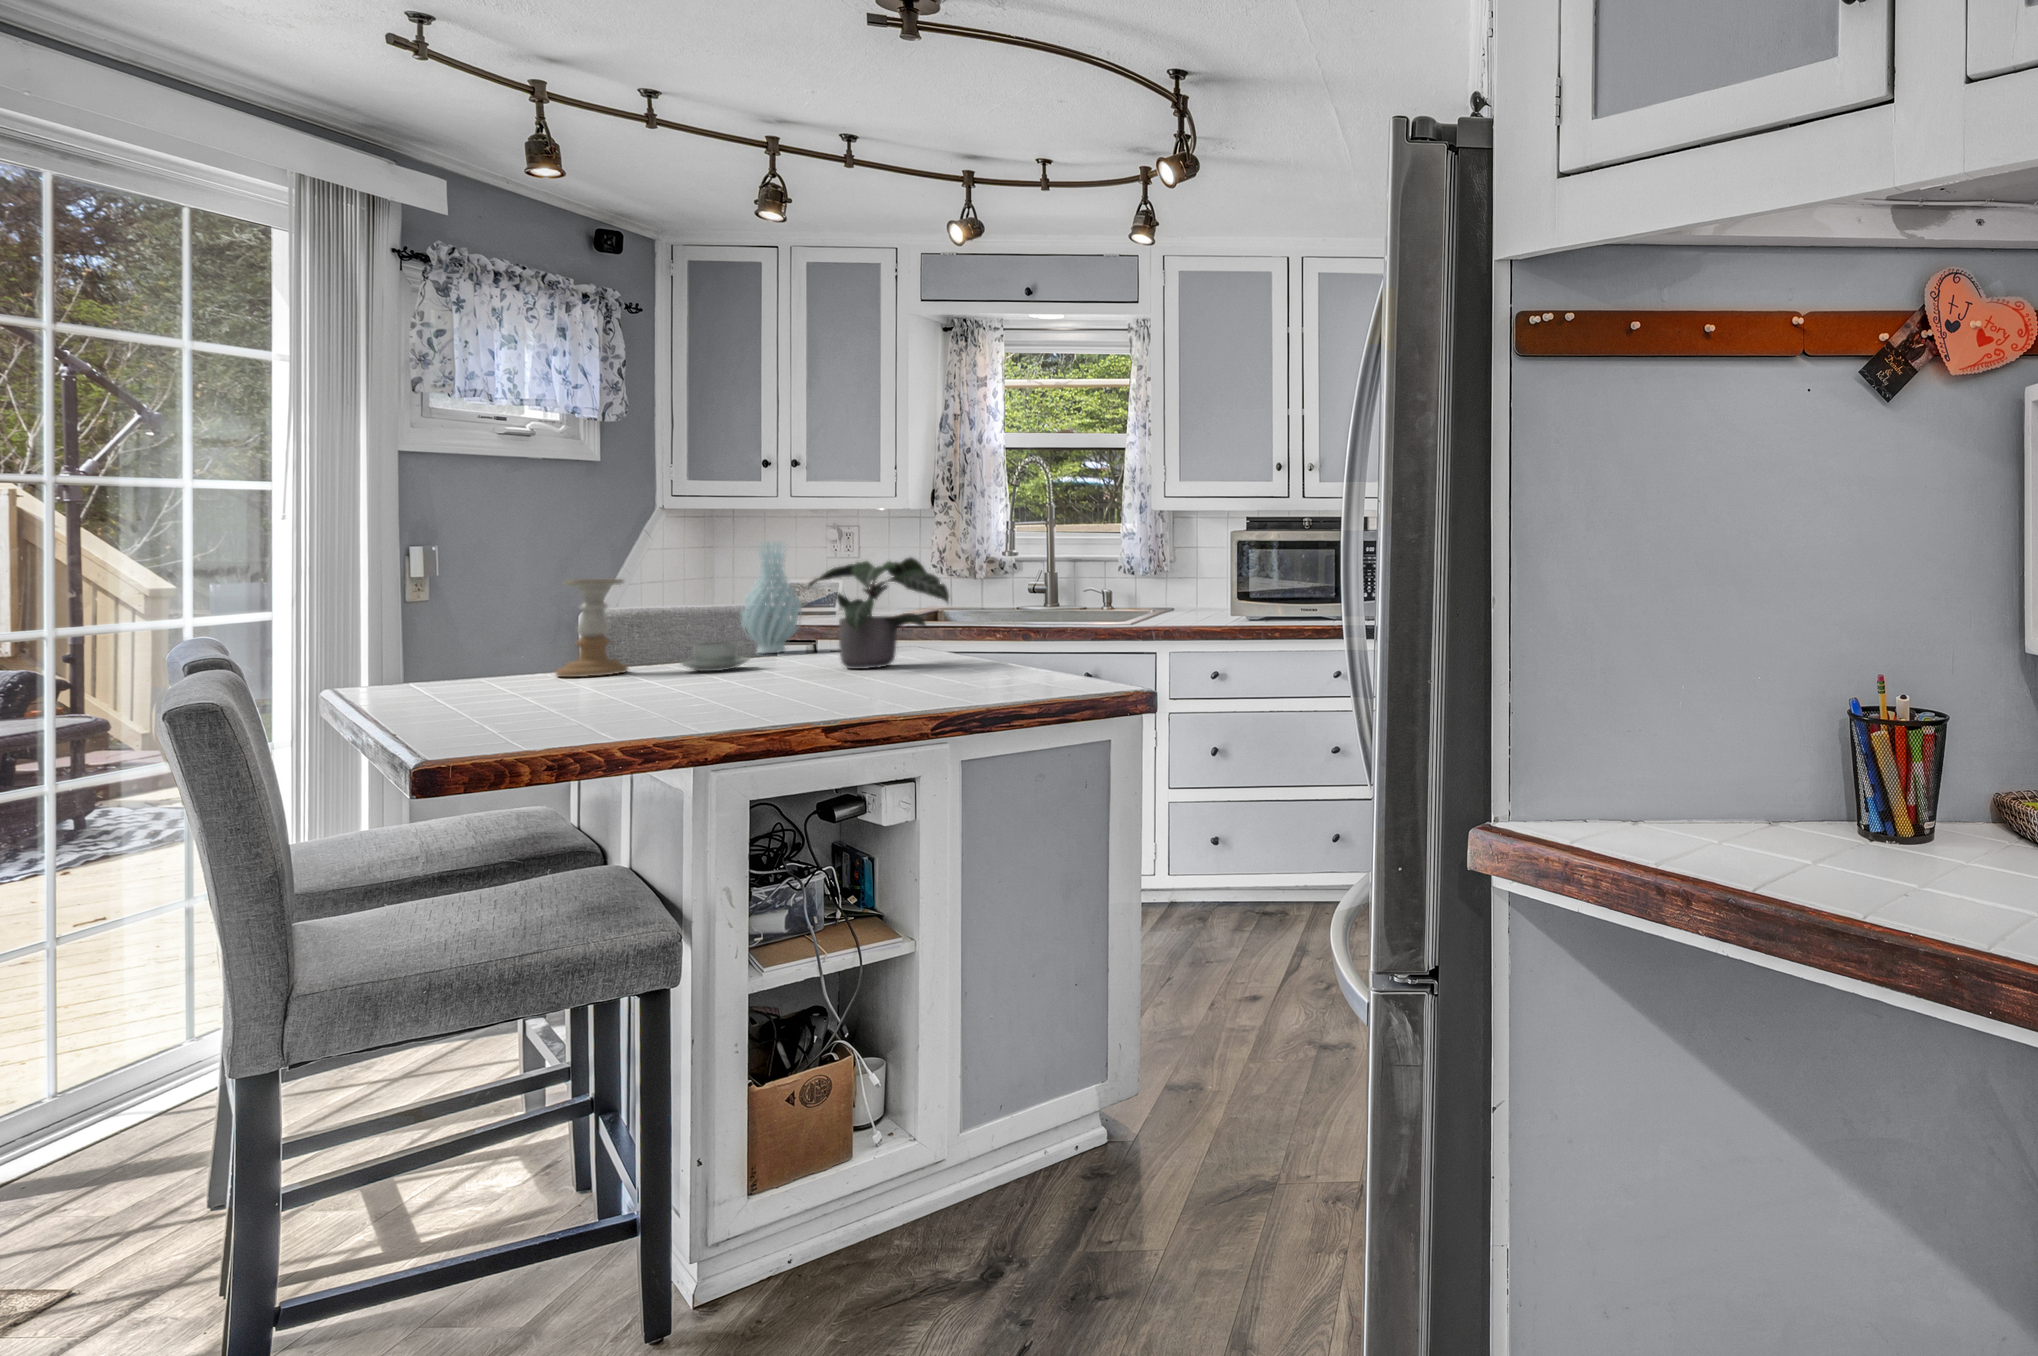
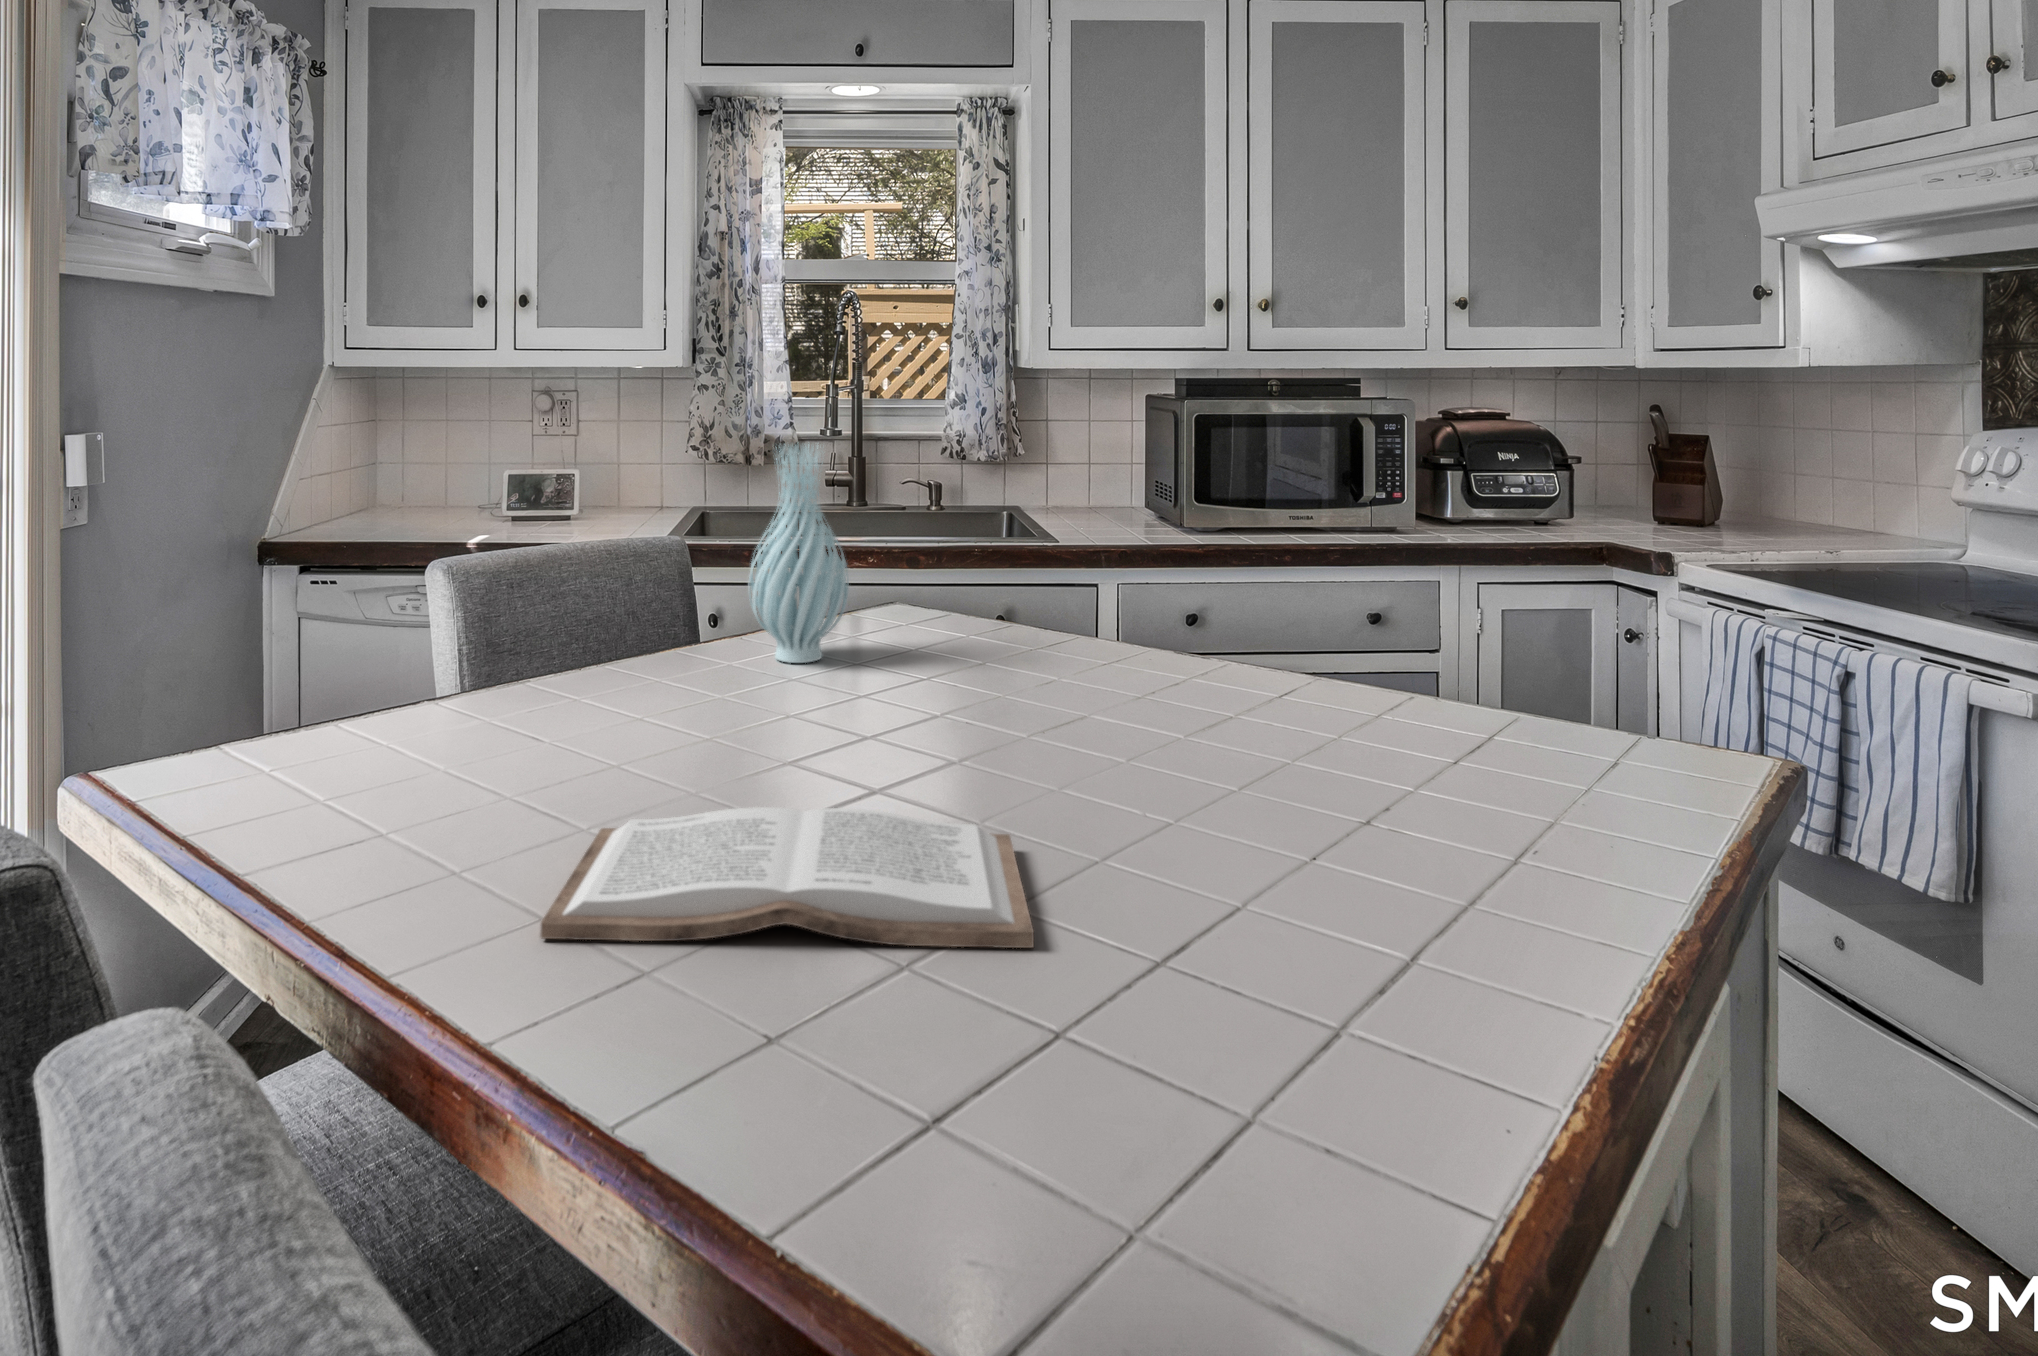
potted plant: present [809,557,949,669] -> none [1117,500,1394,766]
candle holder: present [556,579,628,677] -> none [581,544,714,790]
coffee cup: present [681,641,749,671] -> none [825,682,959,764]
book: none [452,668,685,696] -> present [540,807,1034,948]

